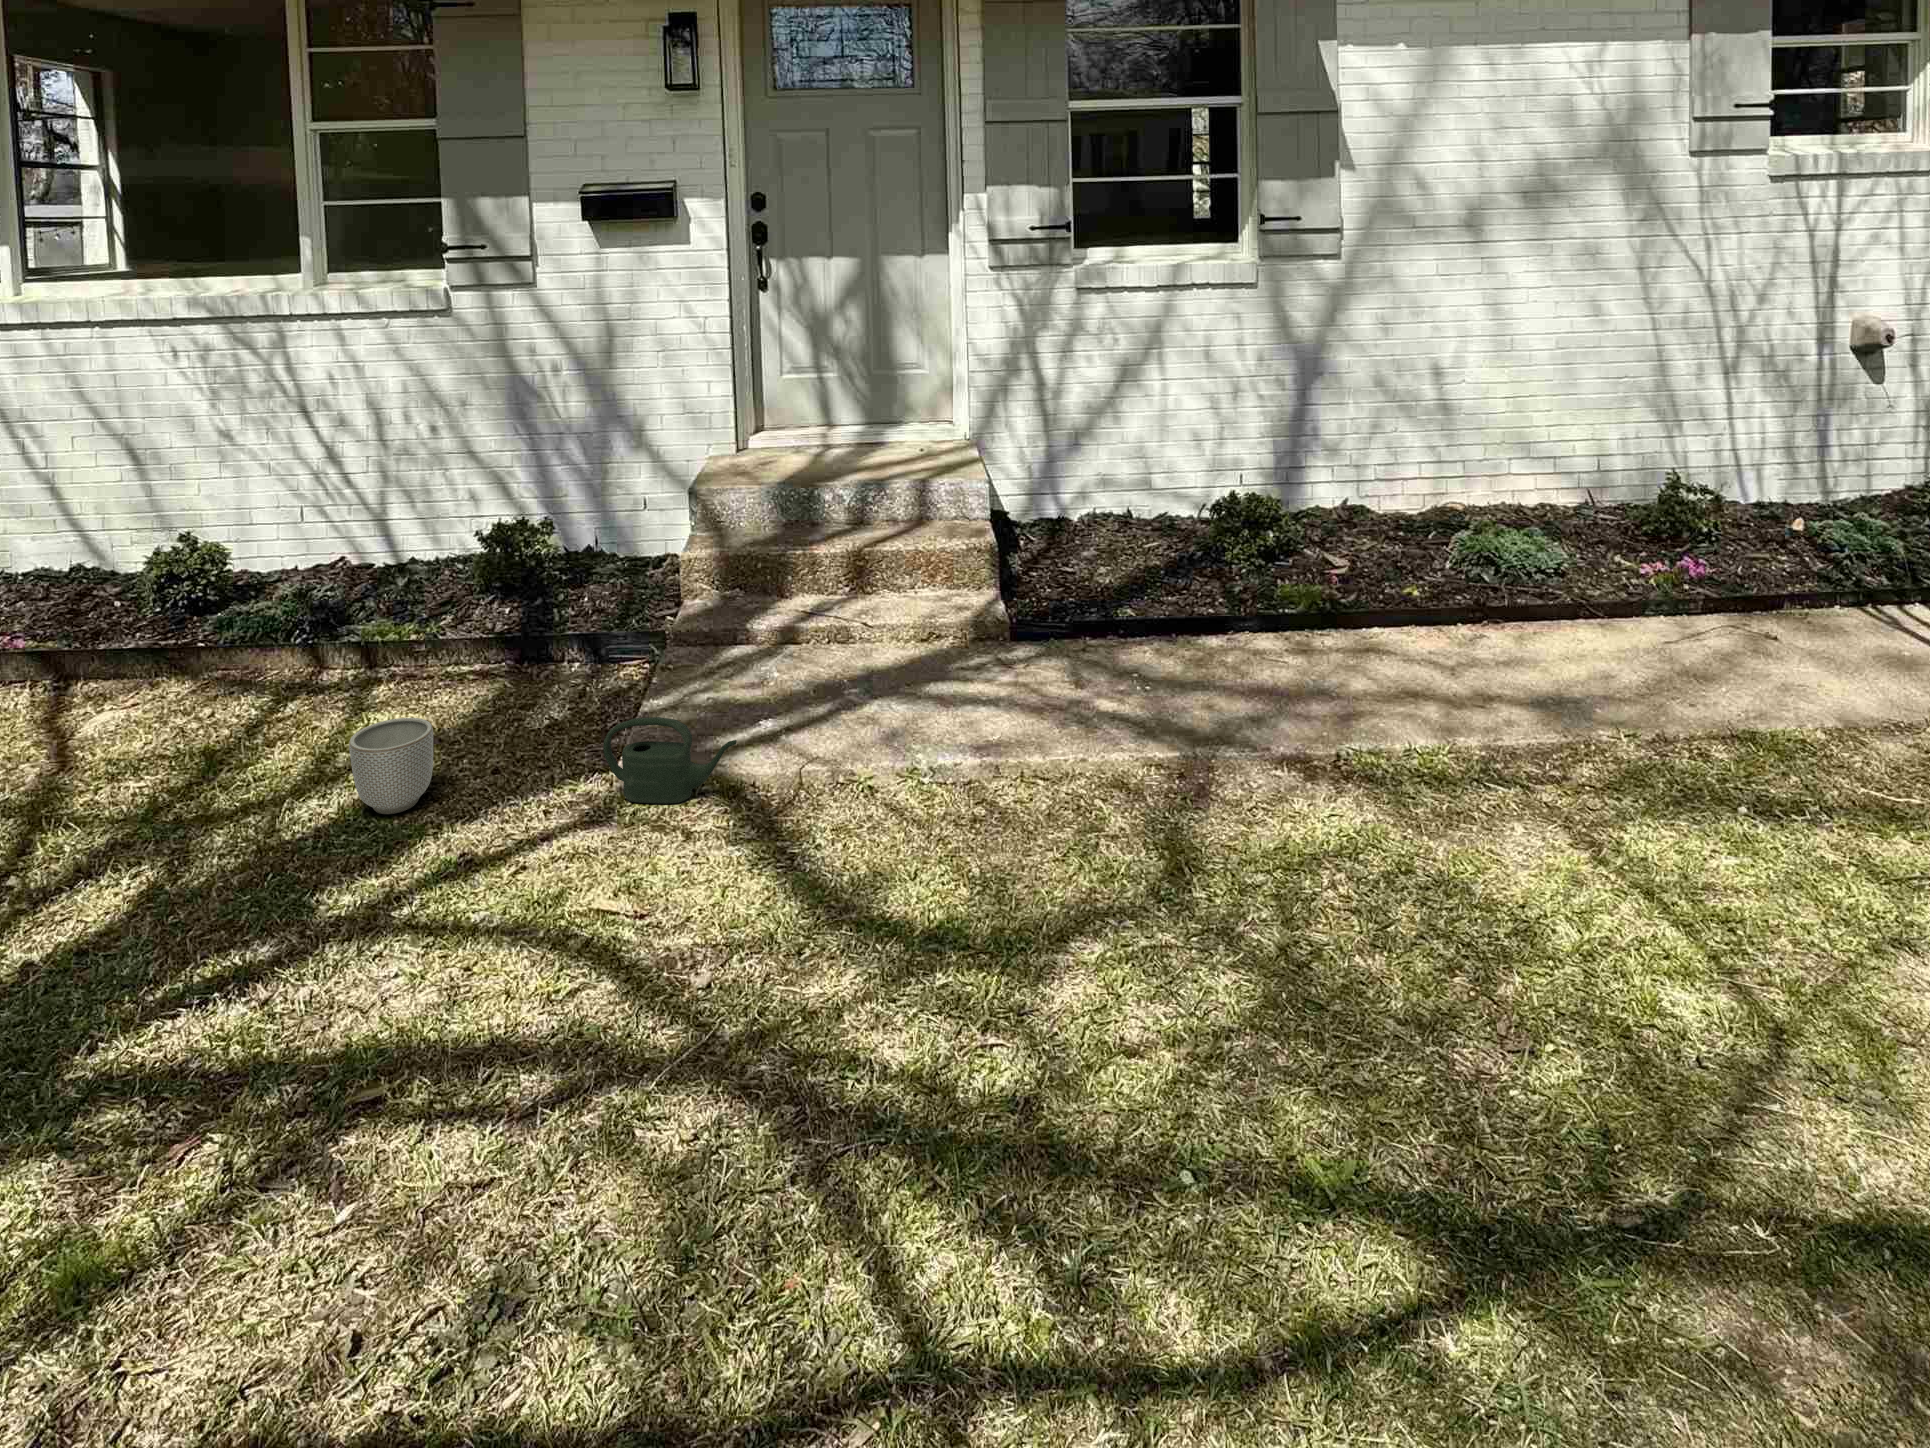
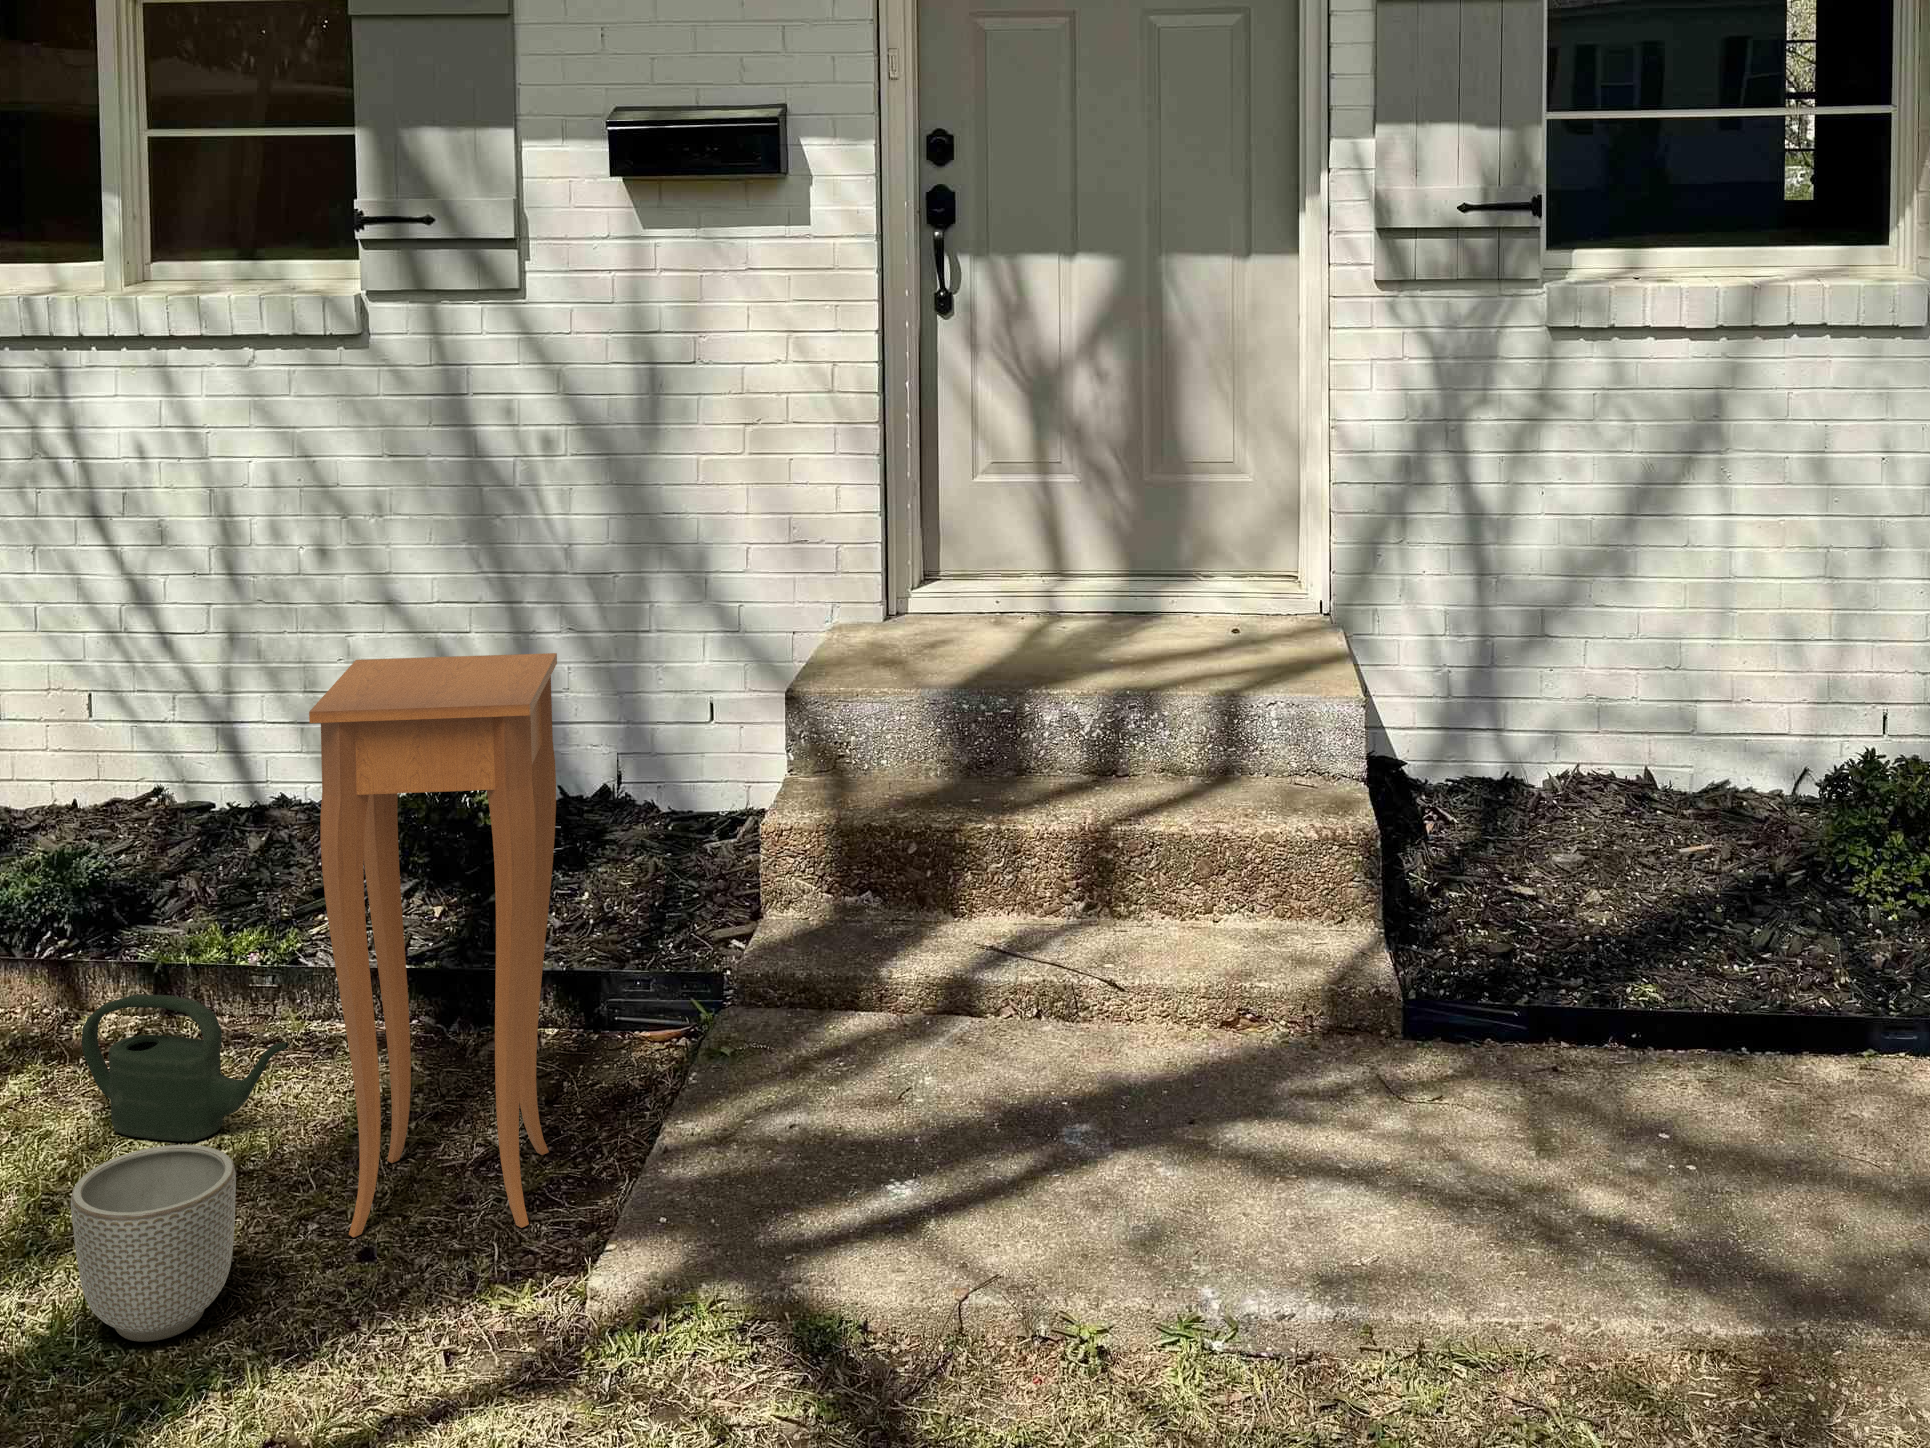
side table: none [461,466,586,762] -> present [309,653,557,1237]
watering can: present [603,717,737,804] -> present [82,995,288,1141]

